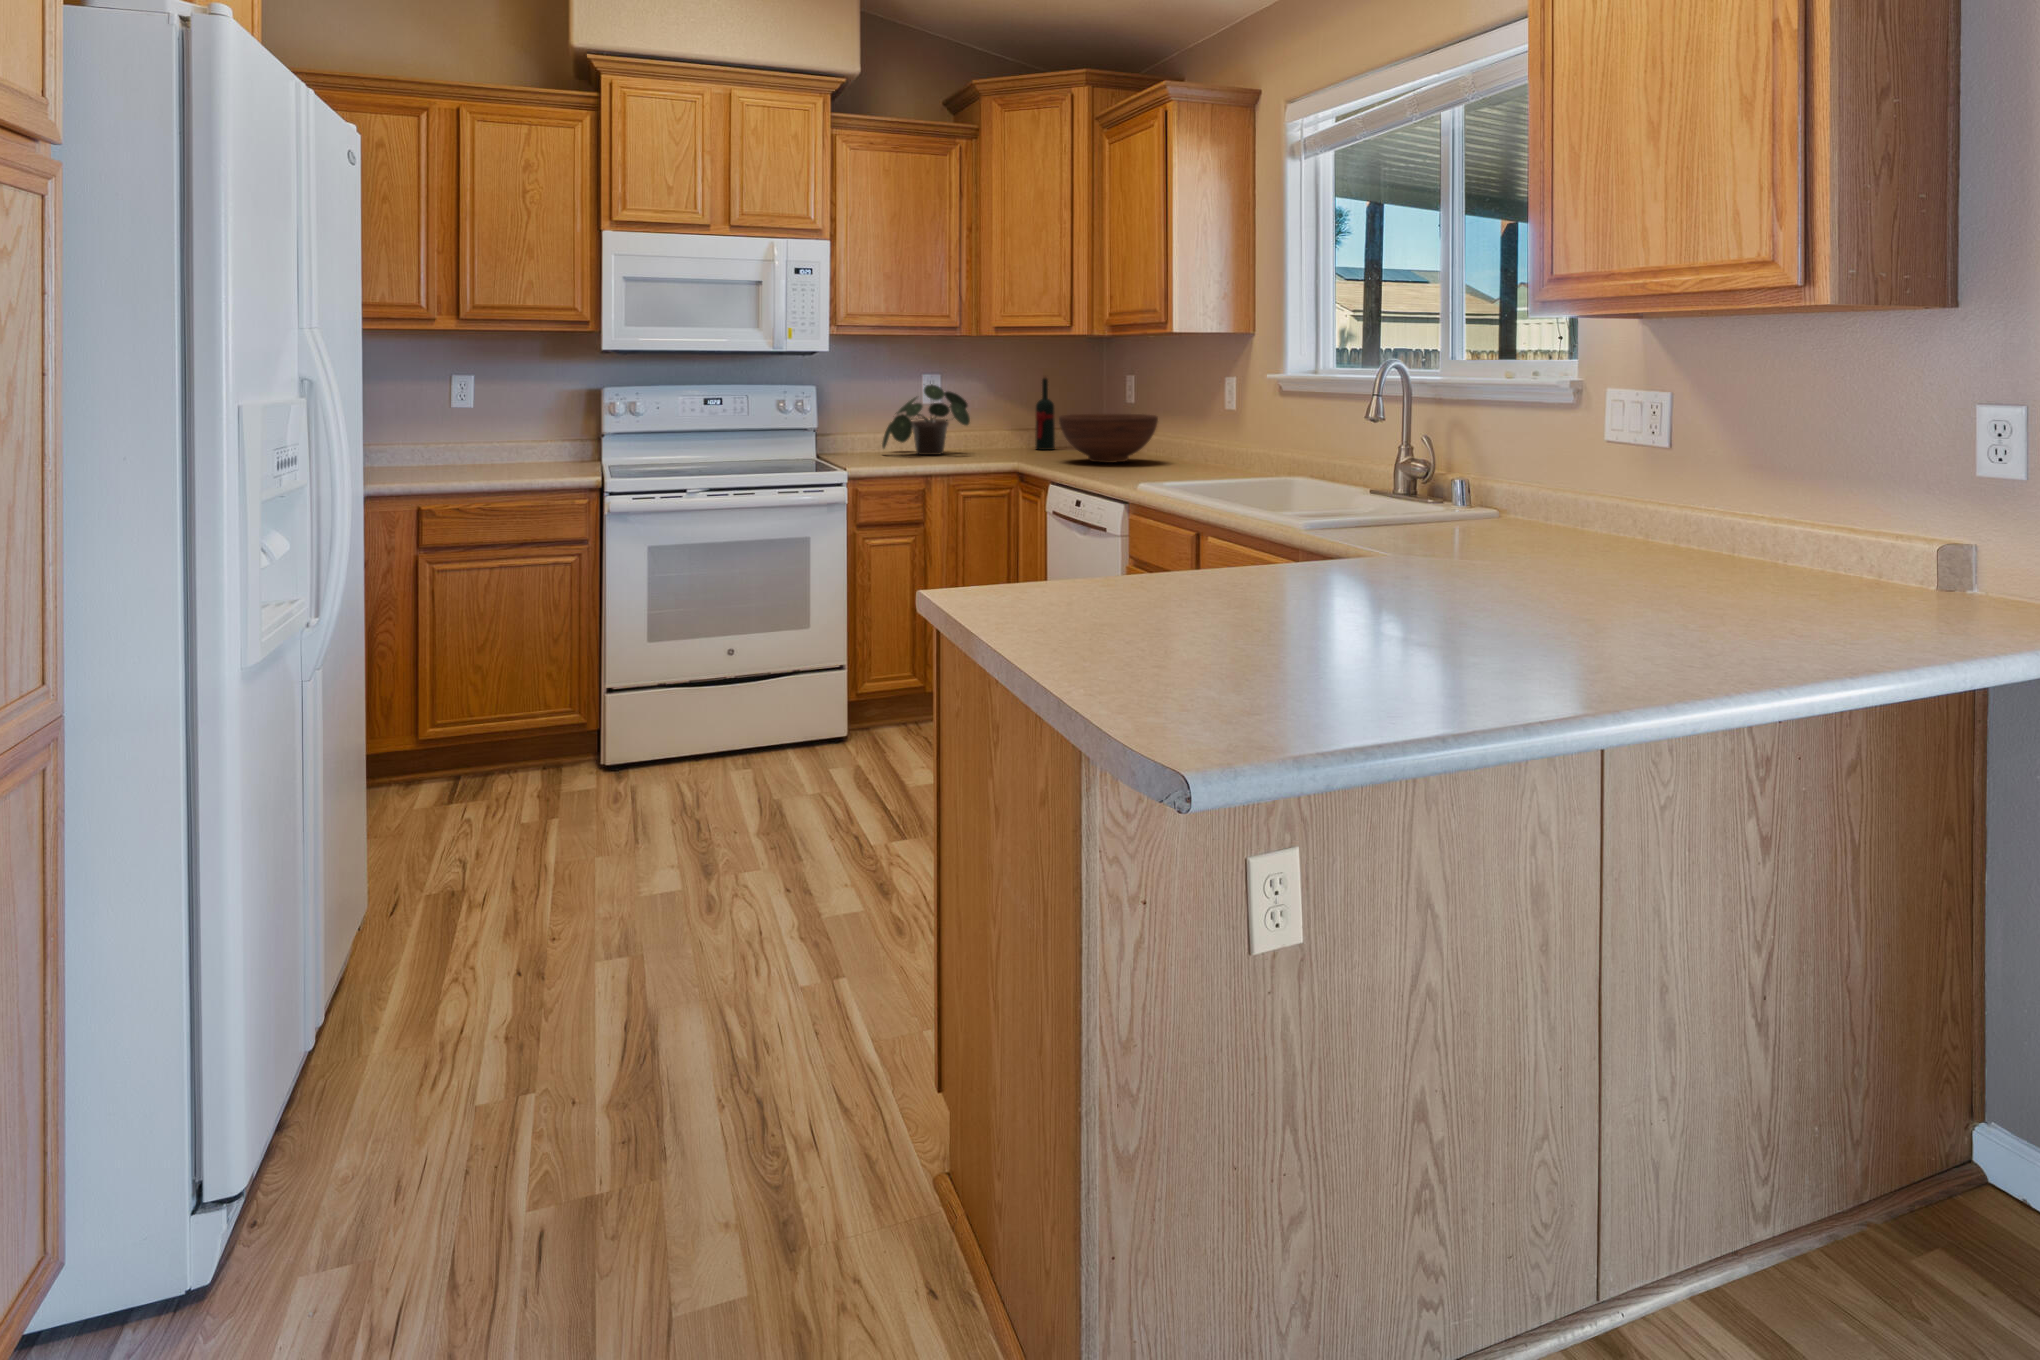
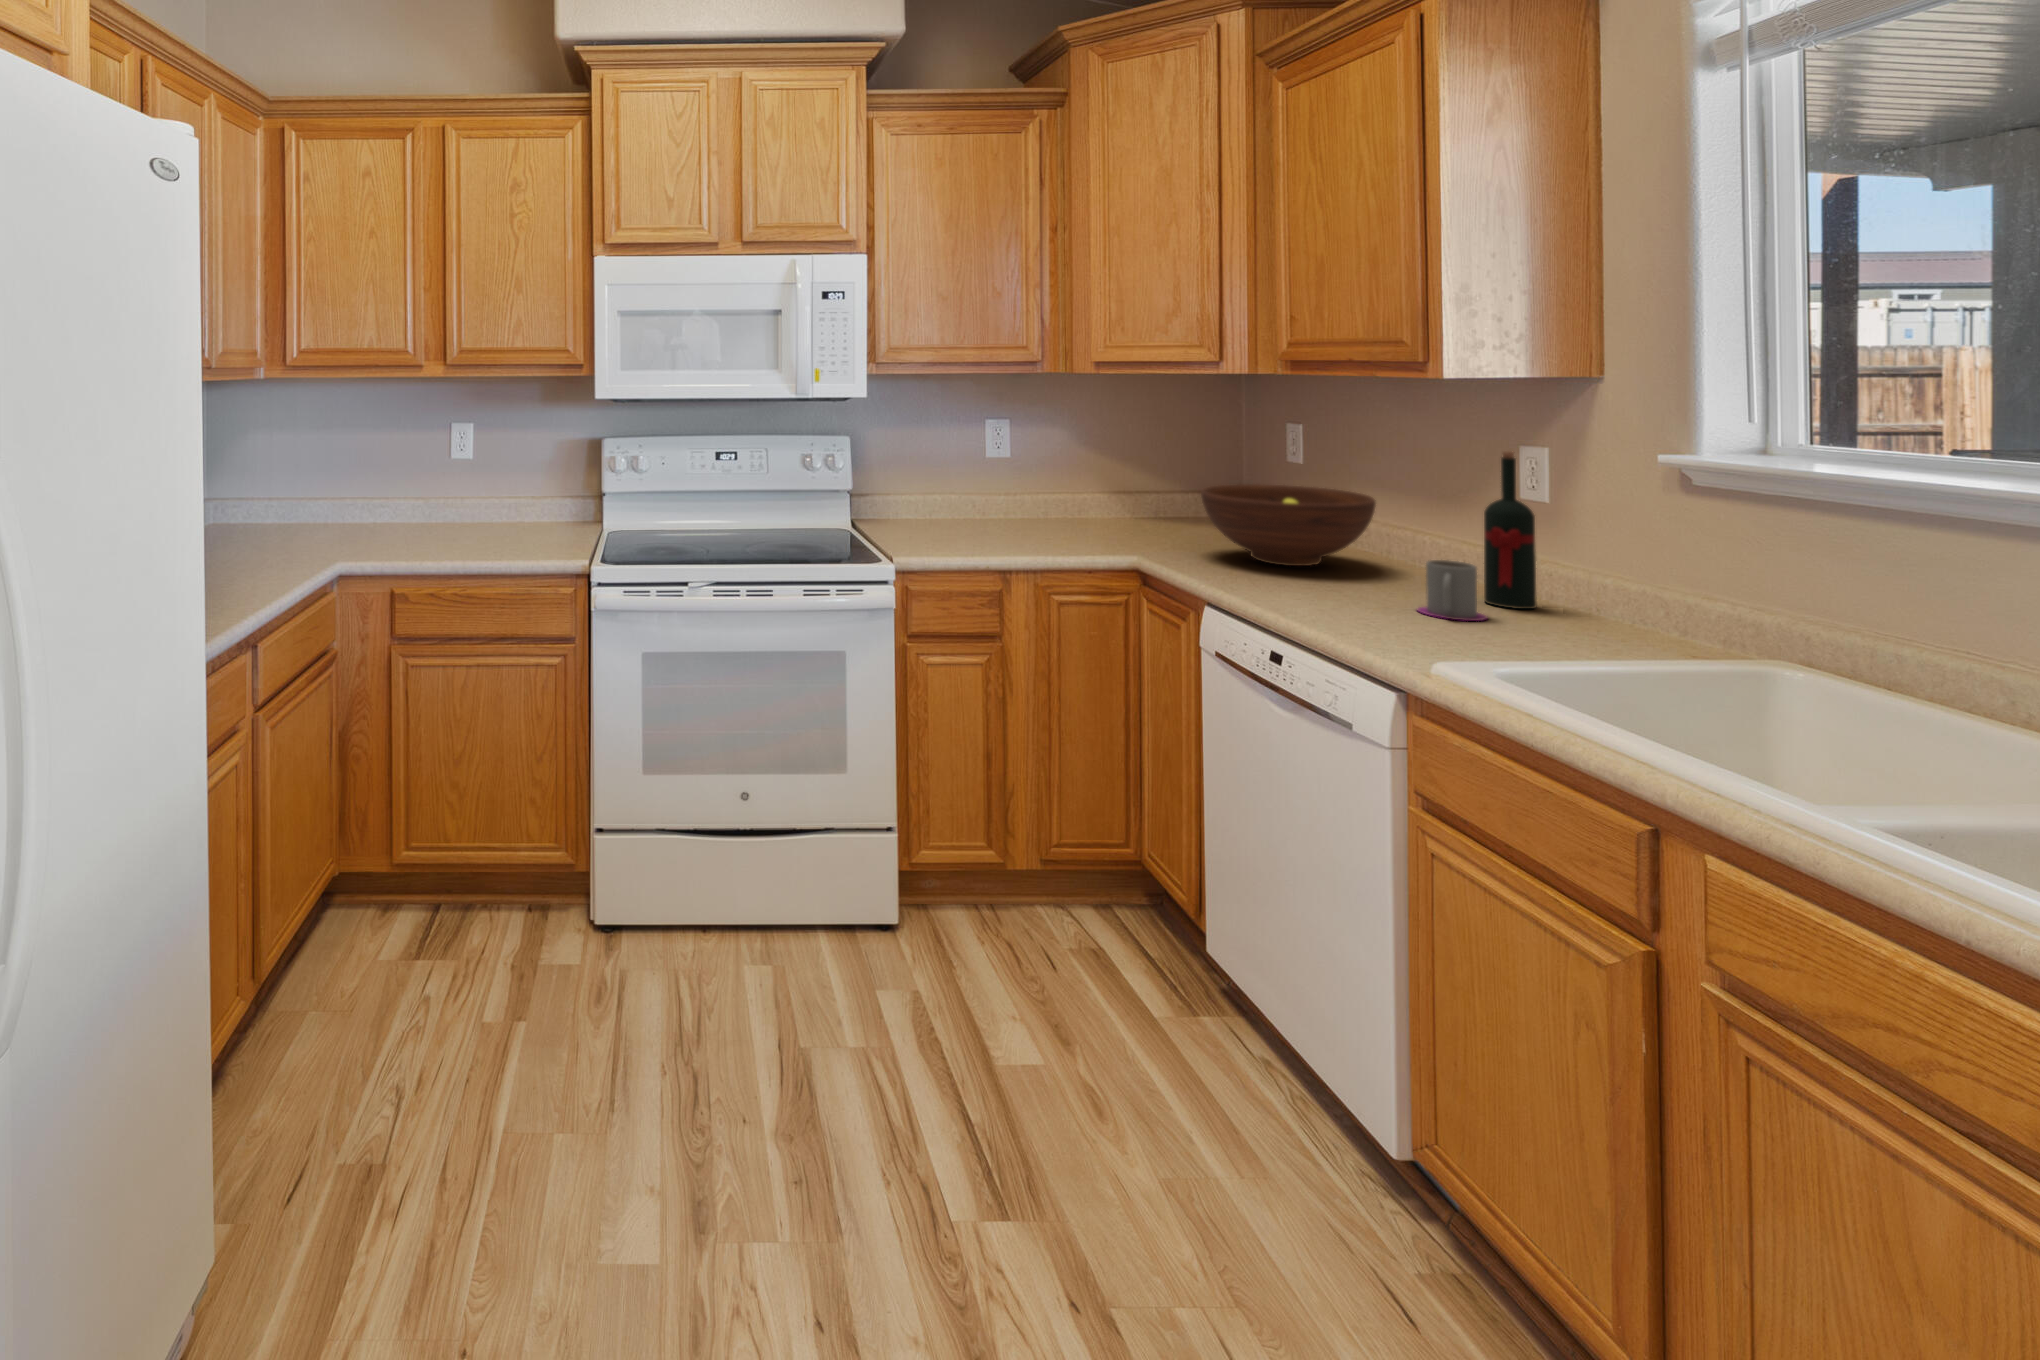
wine bottle: present [1035,376,1055,450] -> present [1484,451,1537,609]
potted plant: present [882,385,970,455] -> none [935,433,1055,527]
mug: none [1159,443,1193,475] -> present [1417,560,1487,621]

